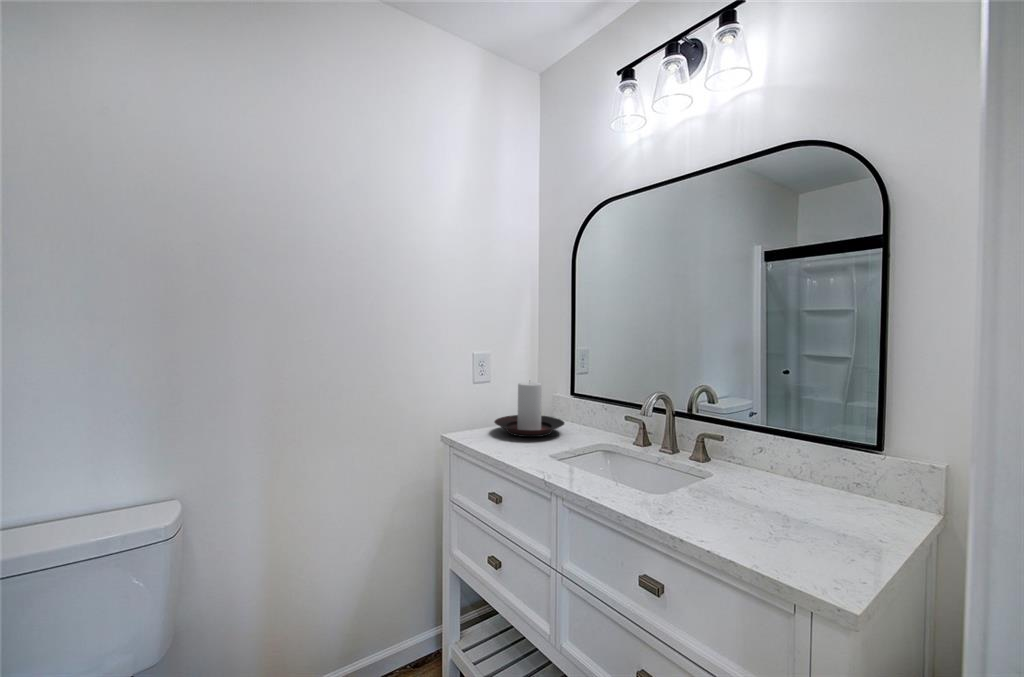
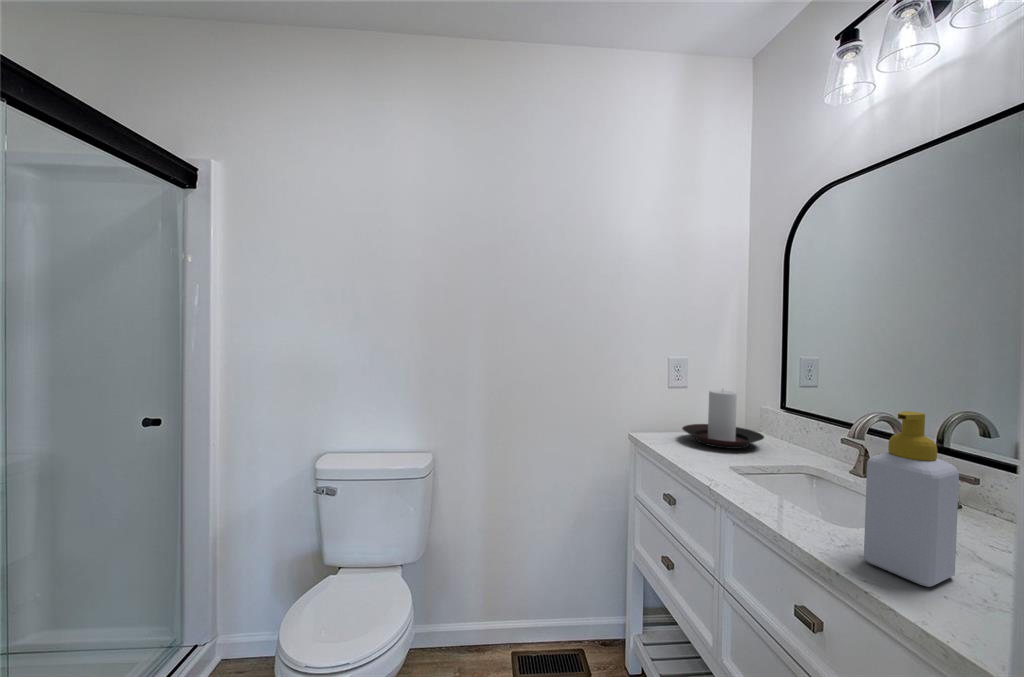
soap bottle: none [687,391,745,534] -> present [864,411,959,587]

